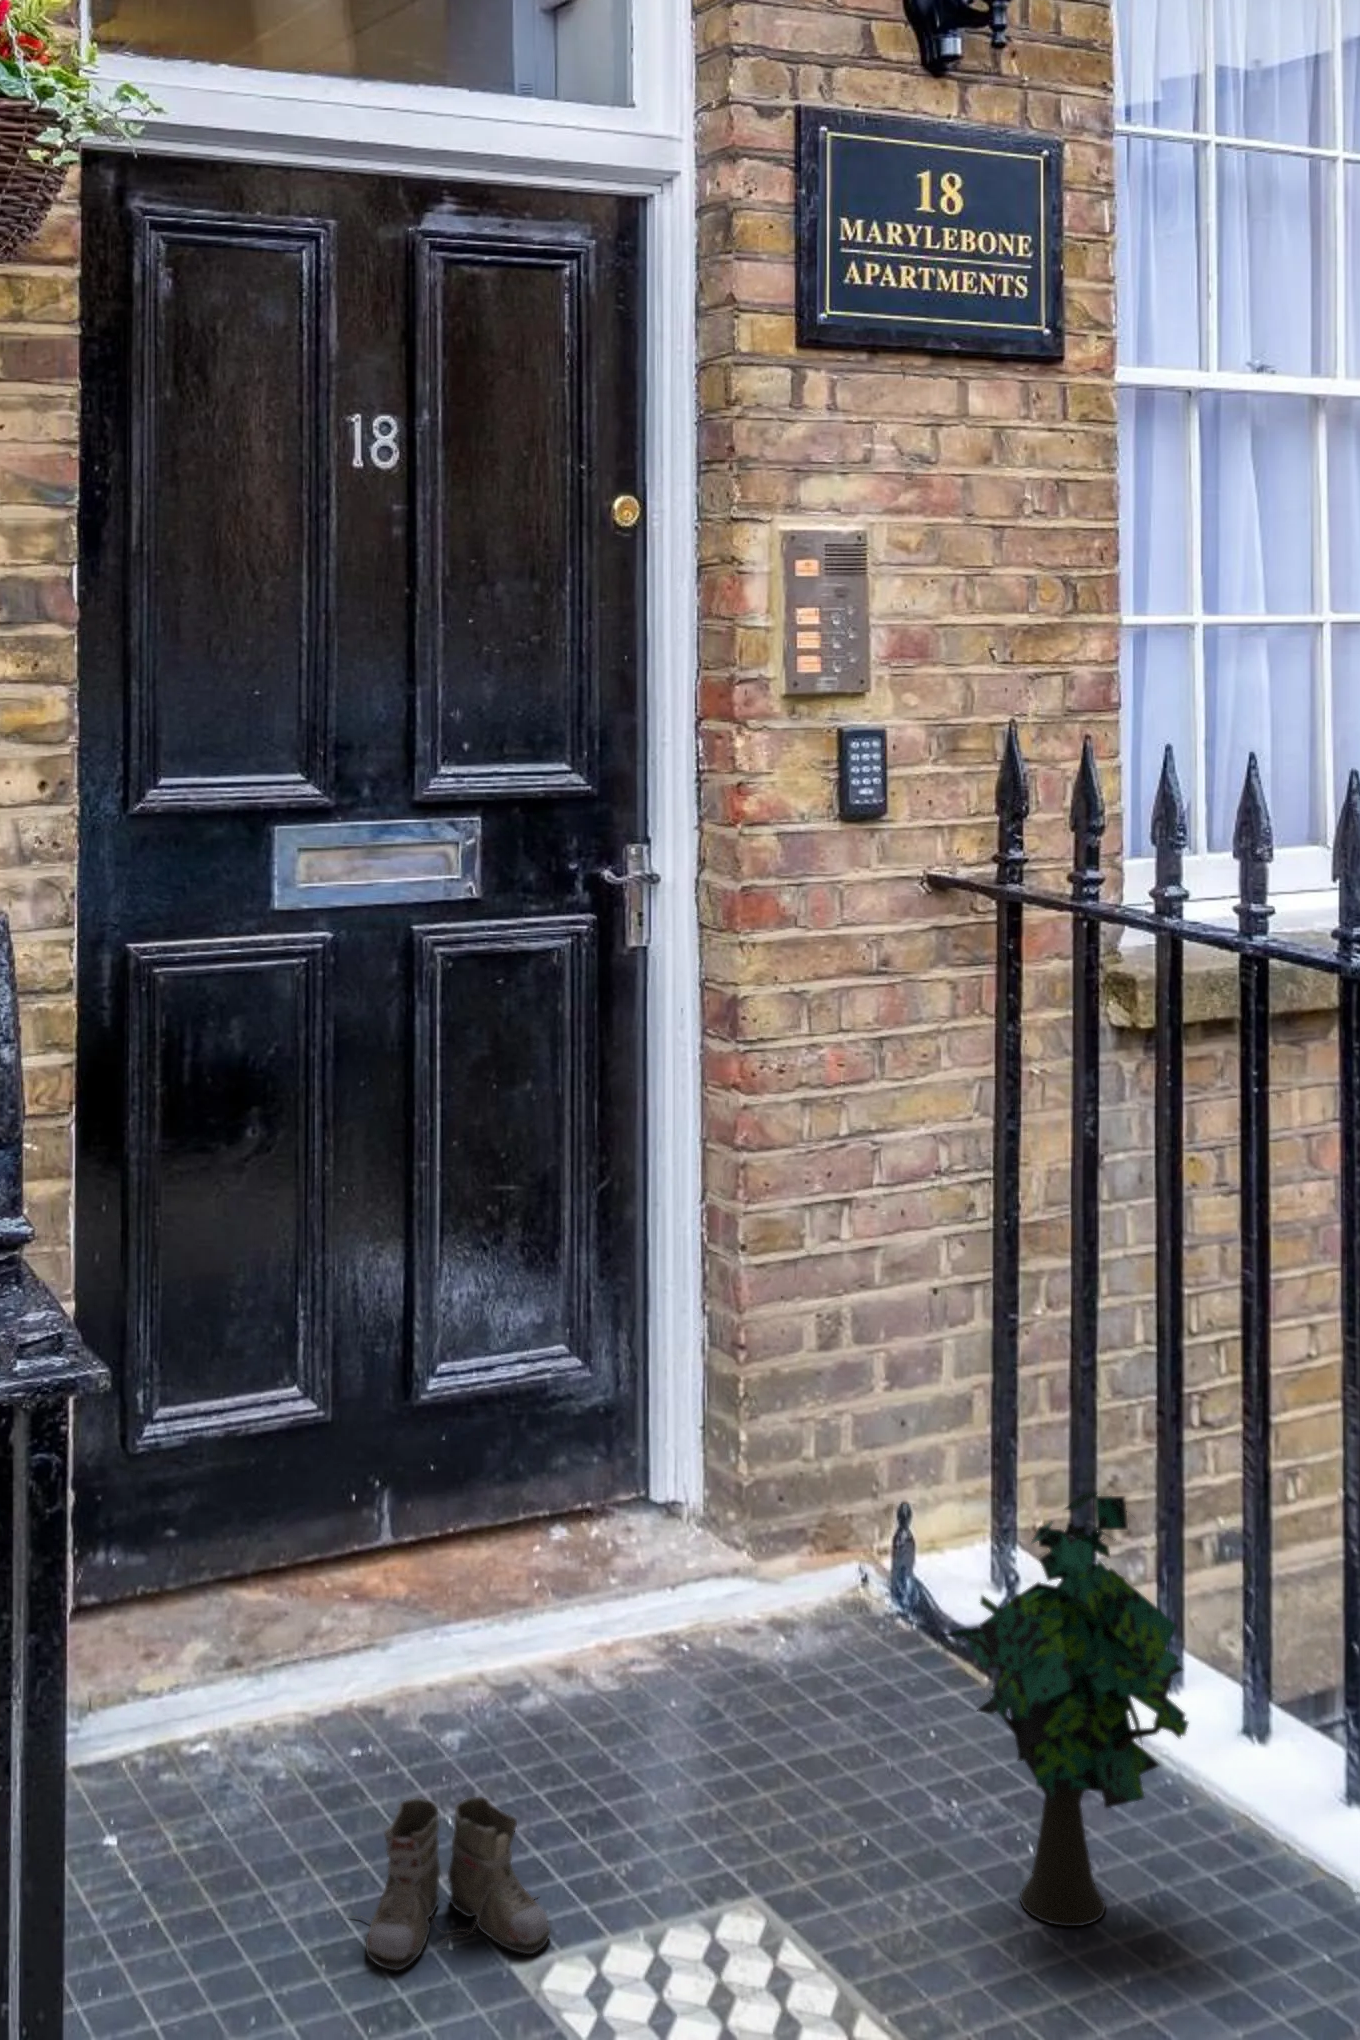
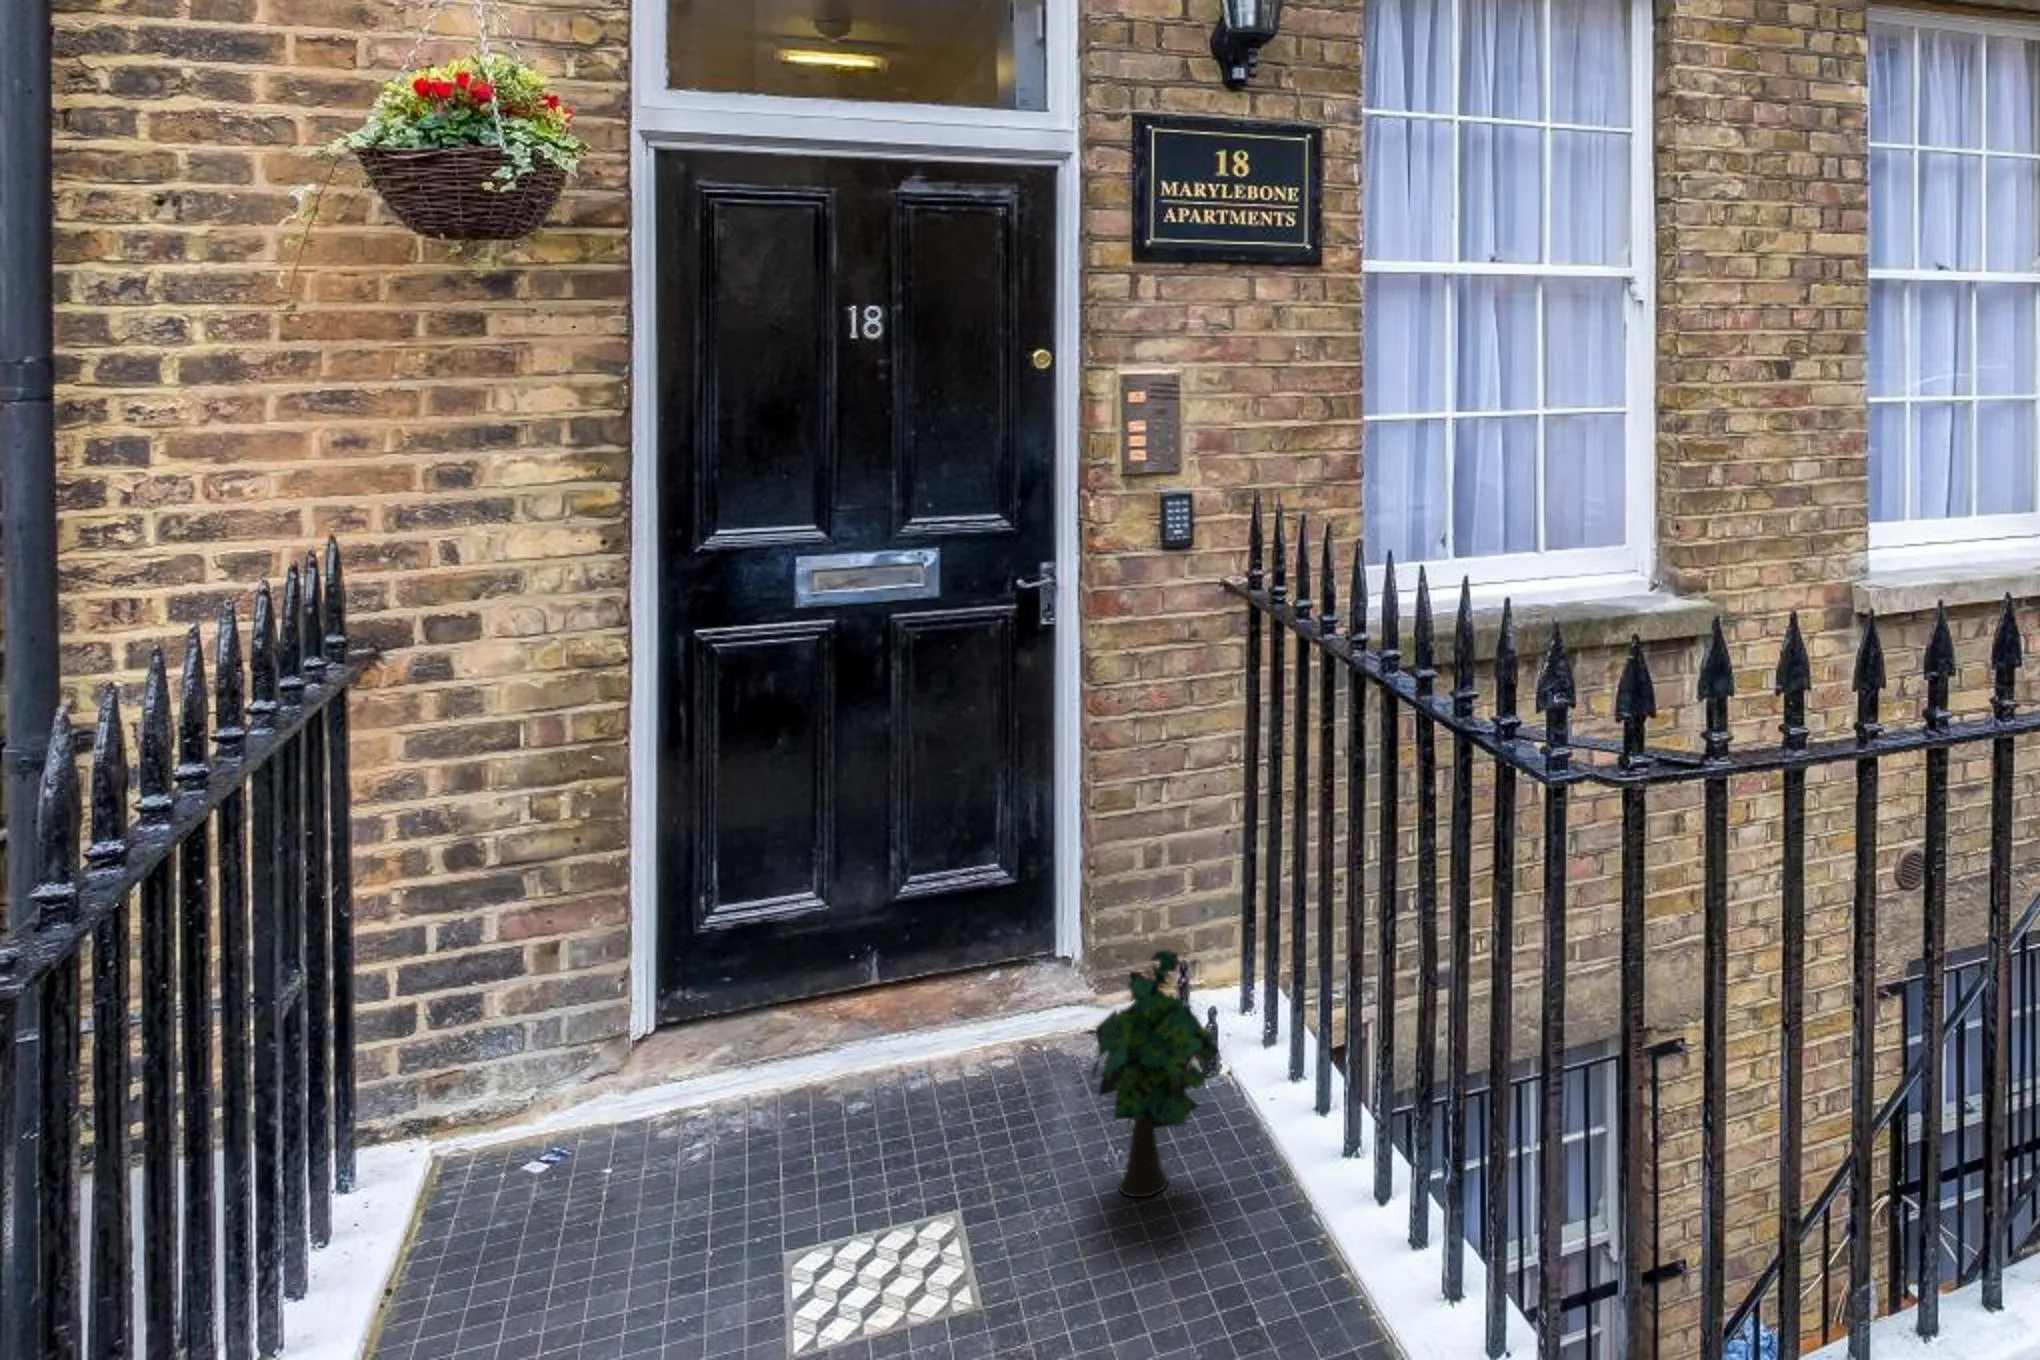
boots: present [354,1797,551,1970] -> none [718,1129,843,1227]

